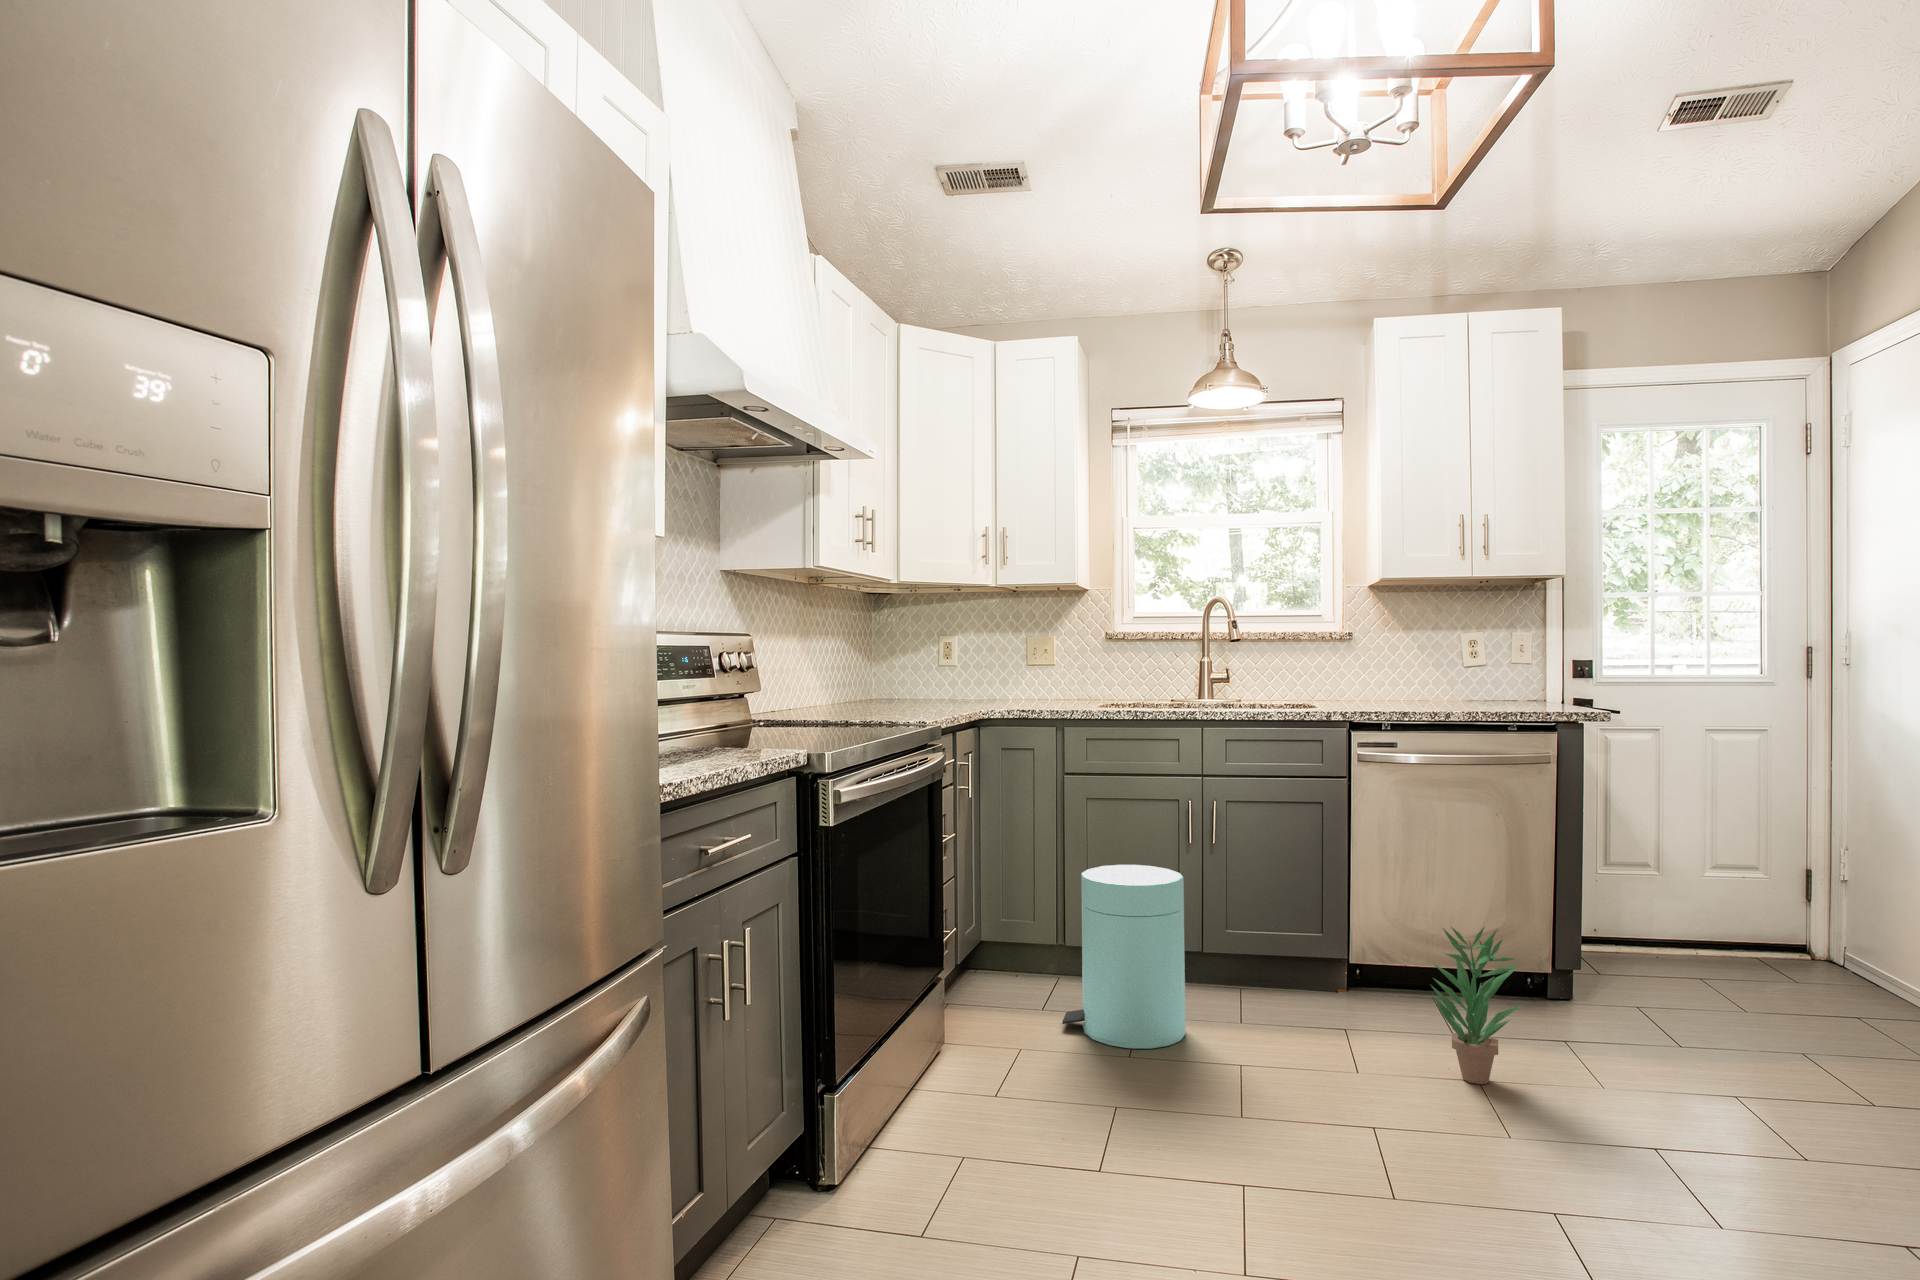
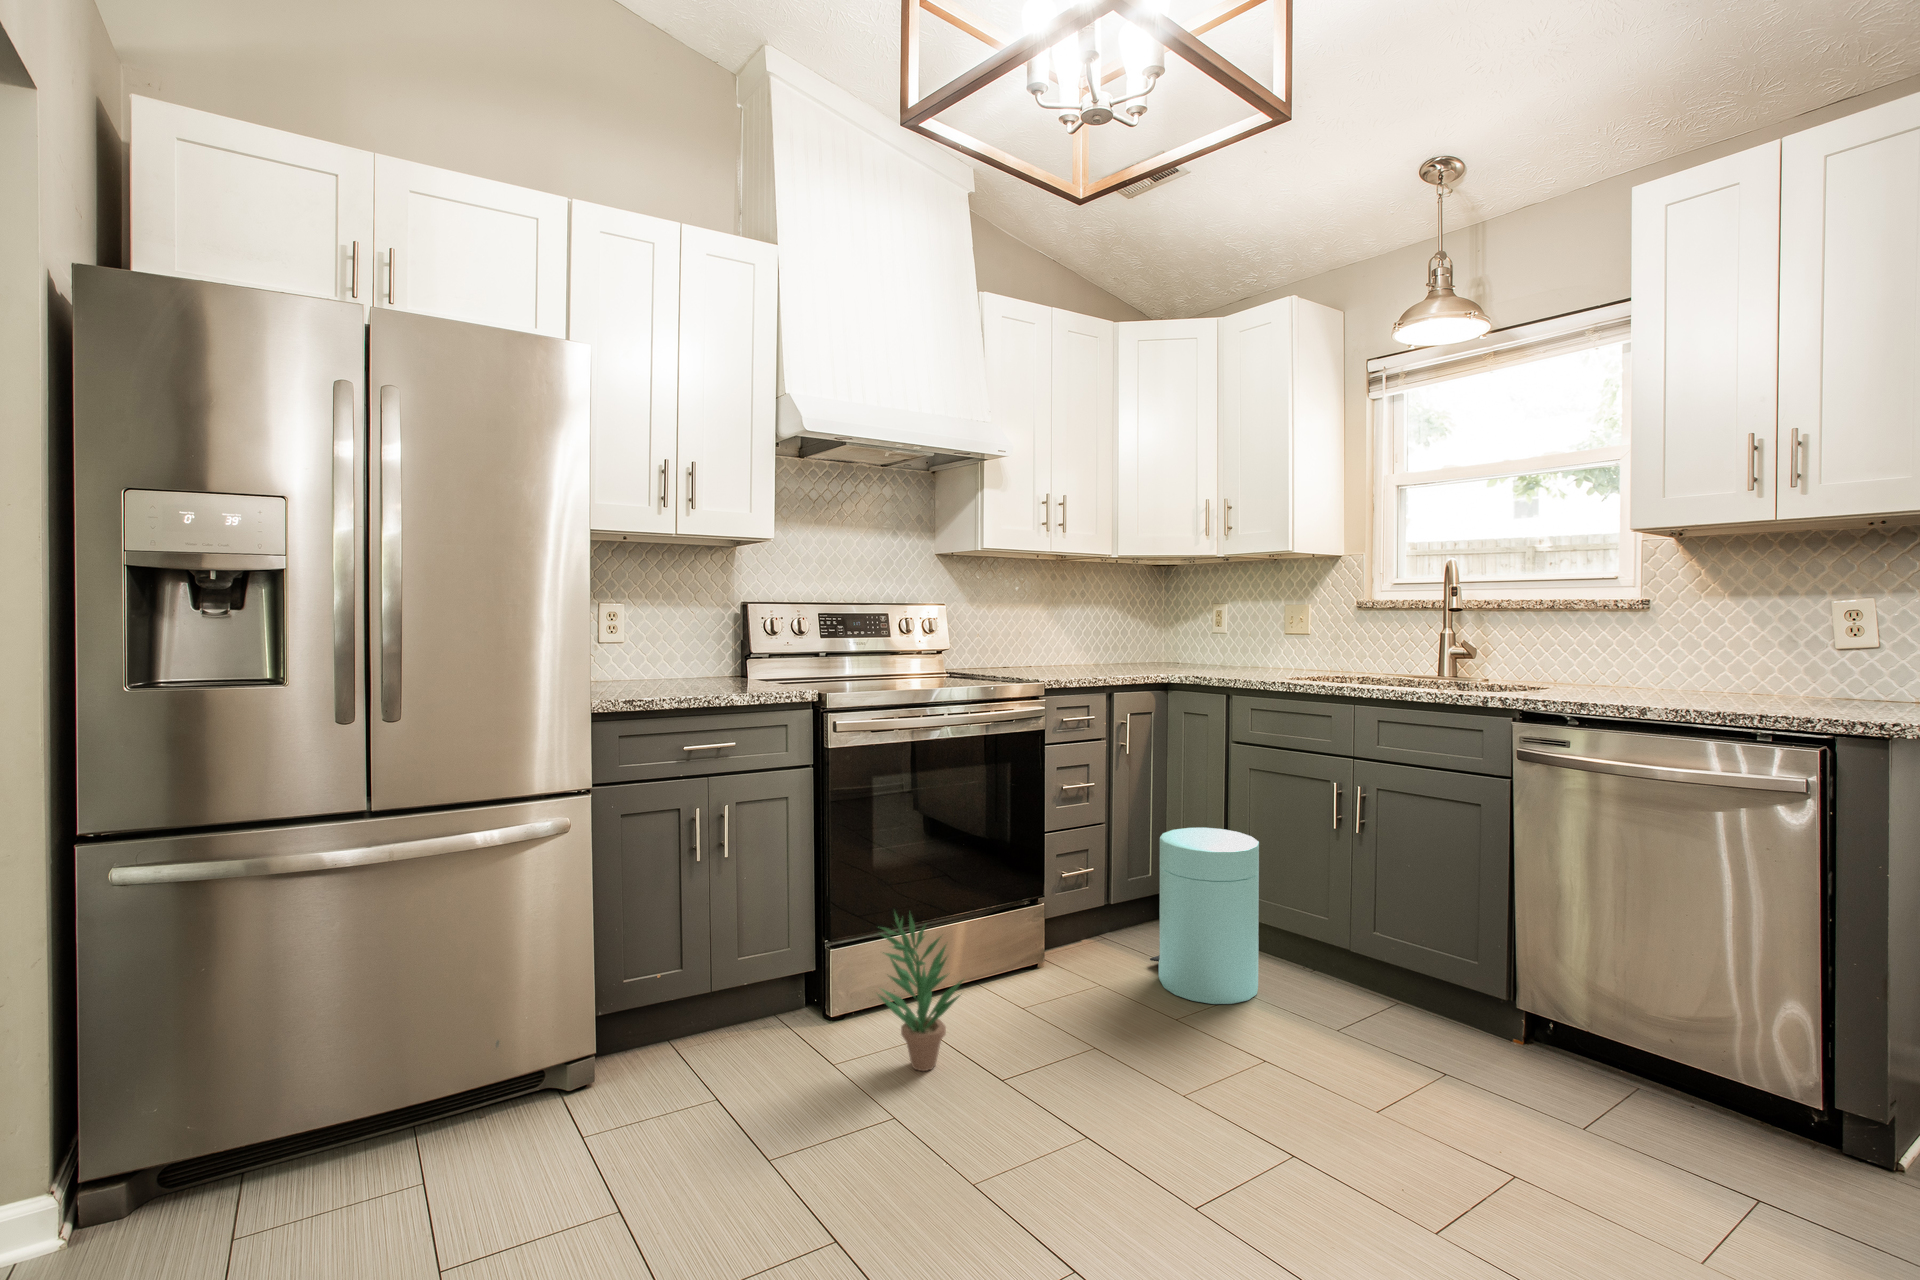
potted plant: present [1431,927,1522,1084] -> present [879,913,962,1071]

